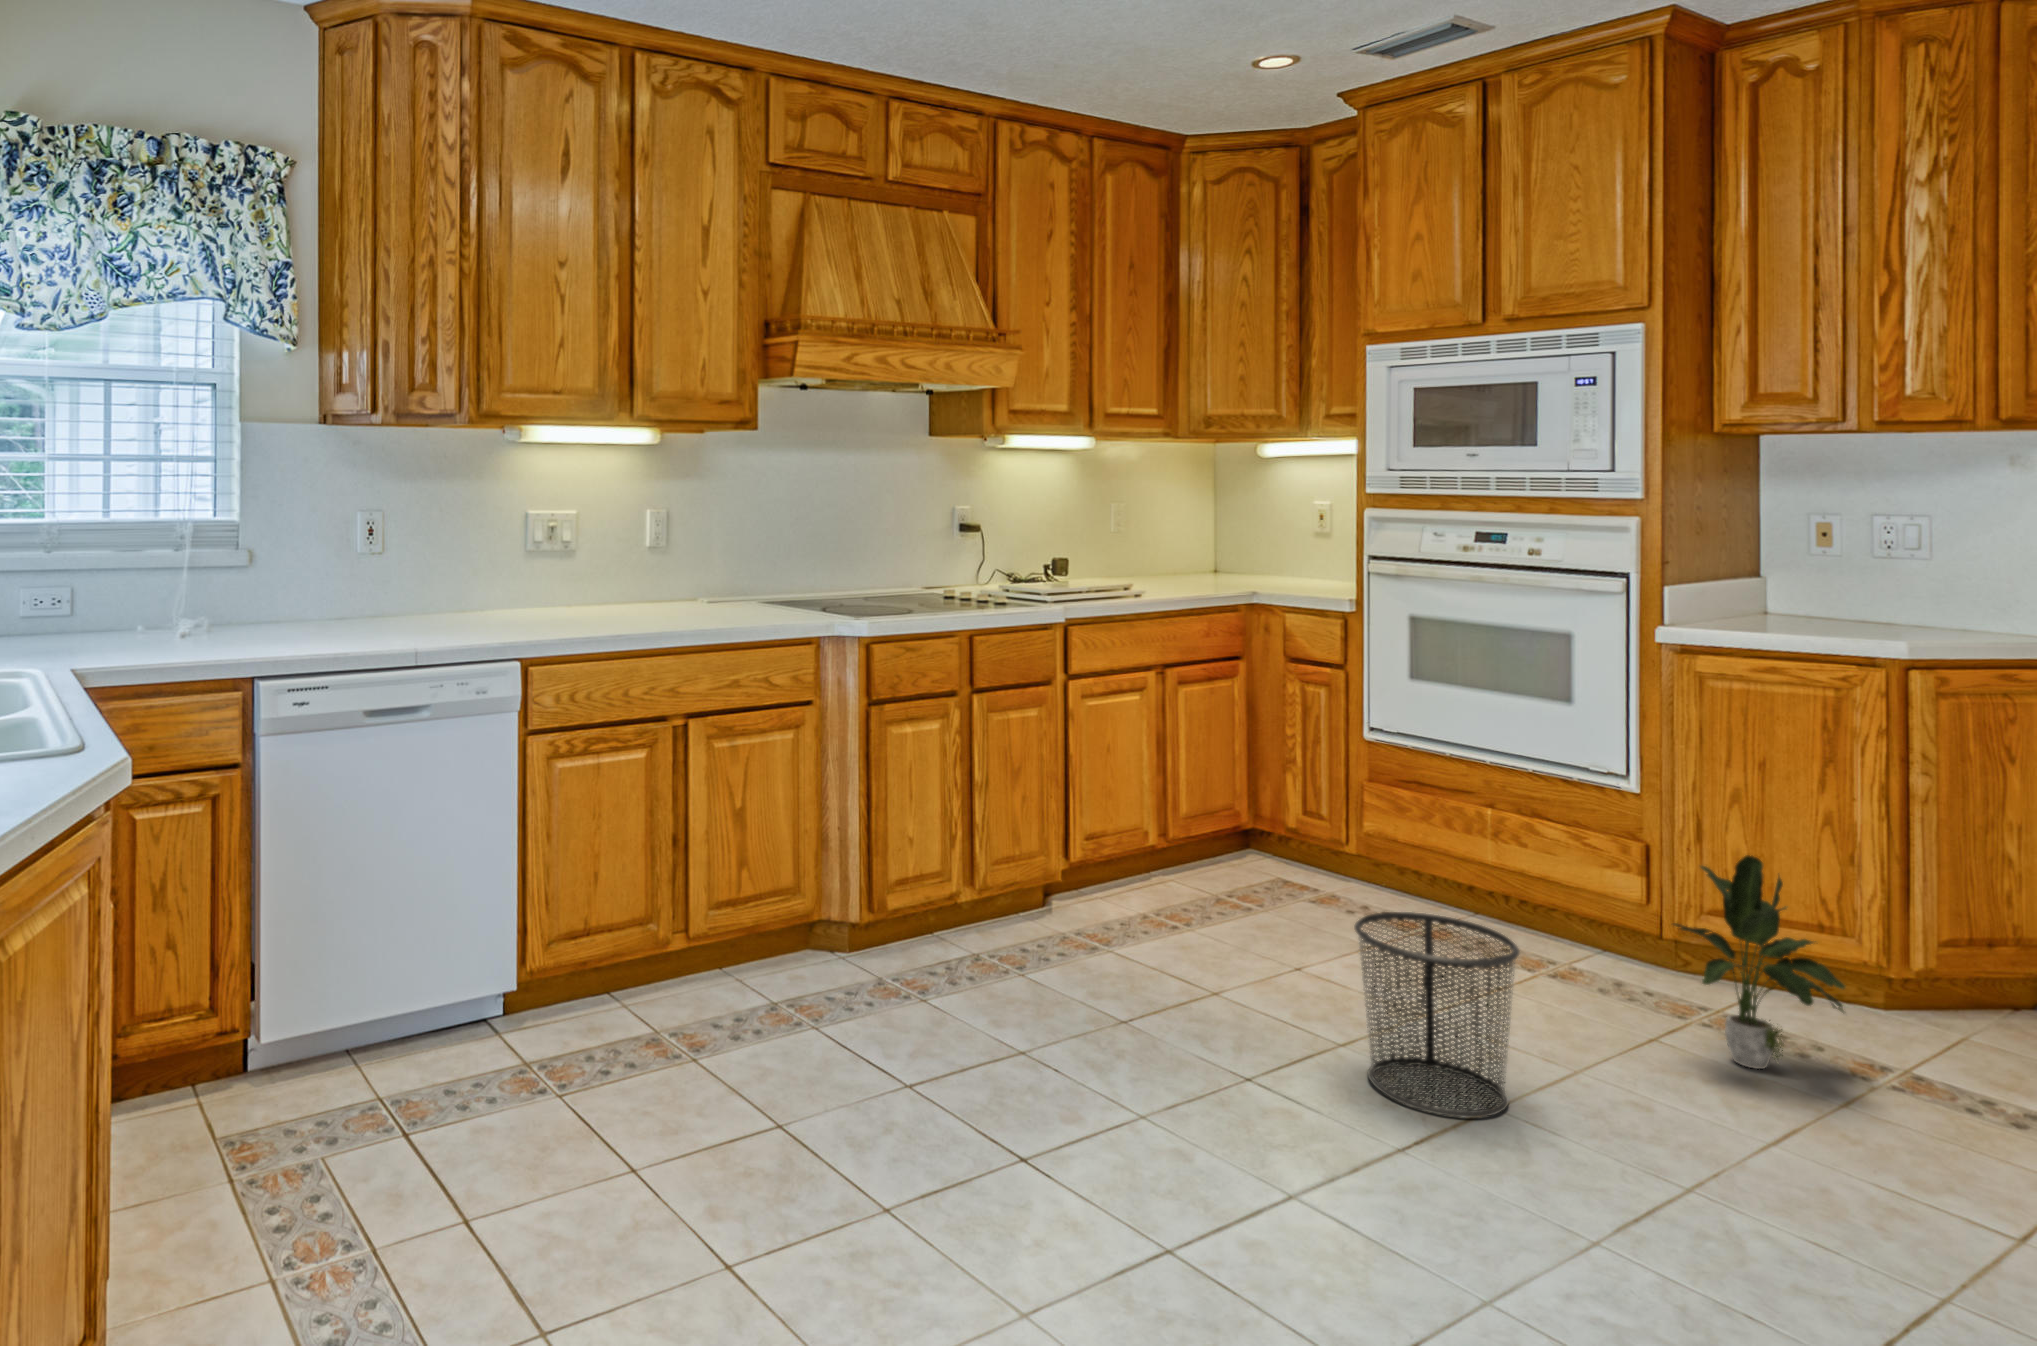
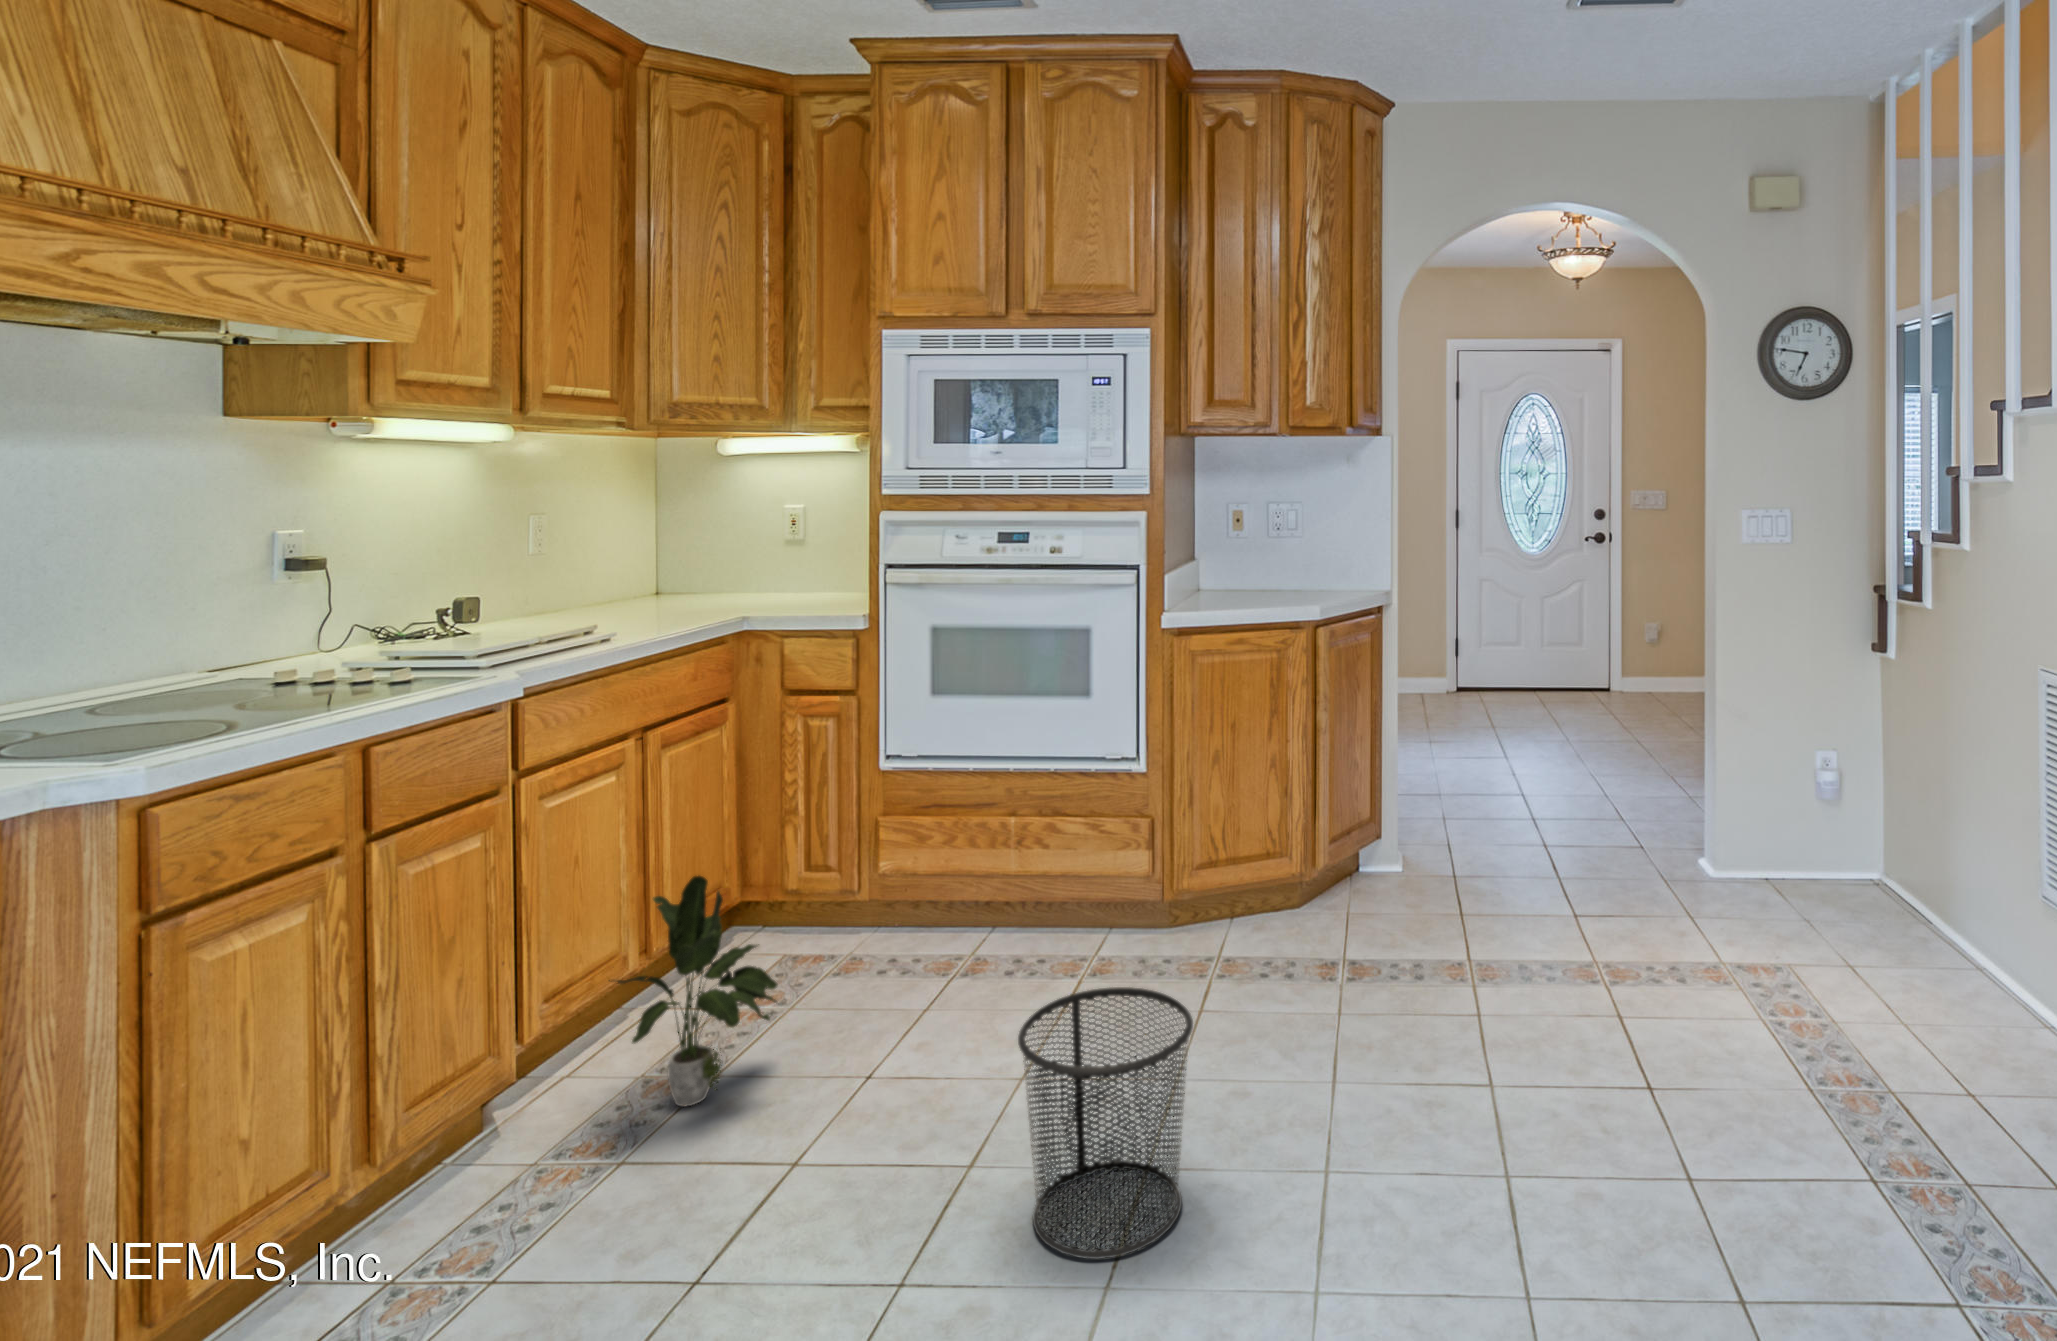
potted plant: present [1674,855,1846,1069] -> present [609,876,777,1106]

